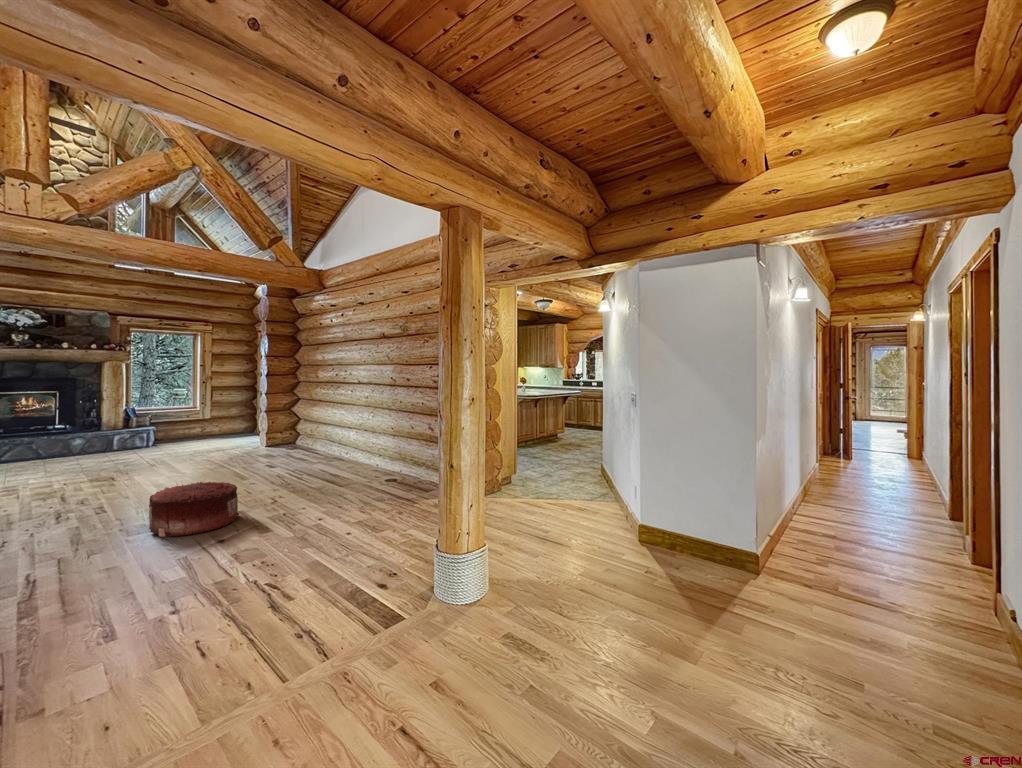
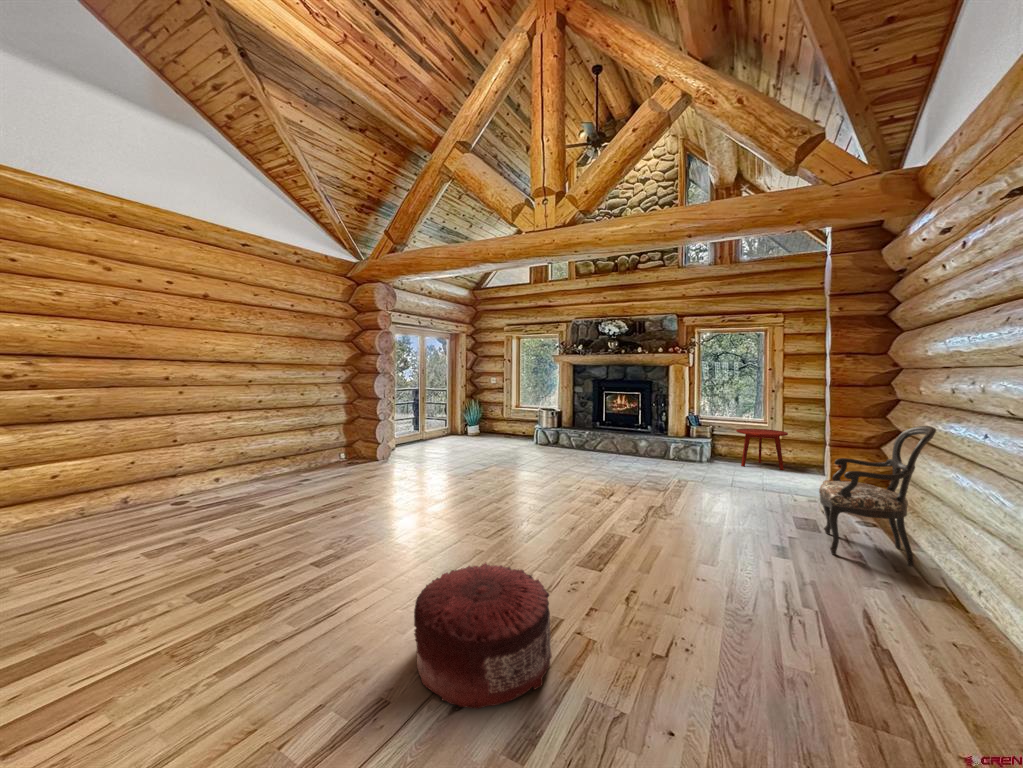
armchair: none [276,394,323,461] -> present [819,426,936,567]
side table: none [180,412,222,443] -> present [736,429,788,470]

